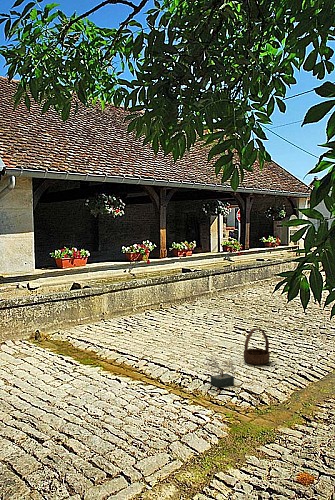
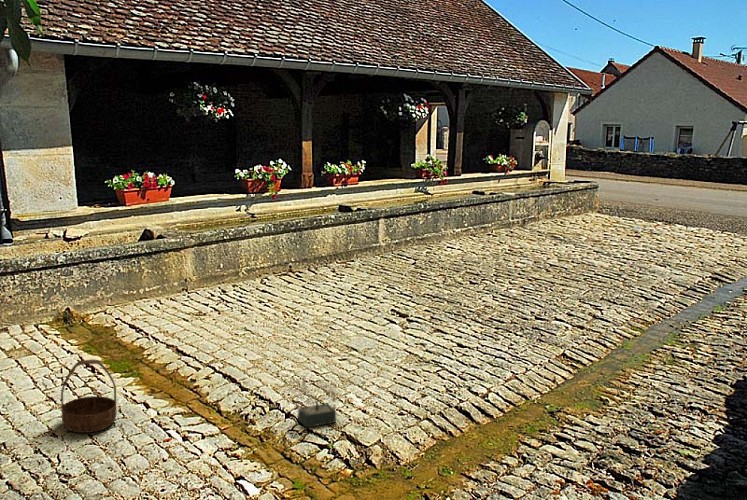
basket: present [243,328,270,365] -> present [61,360,117,433]

